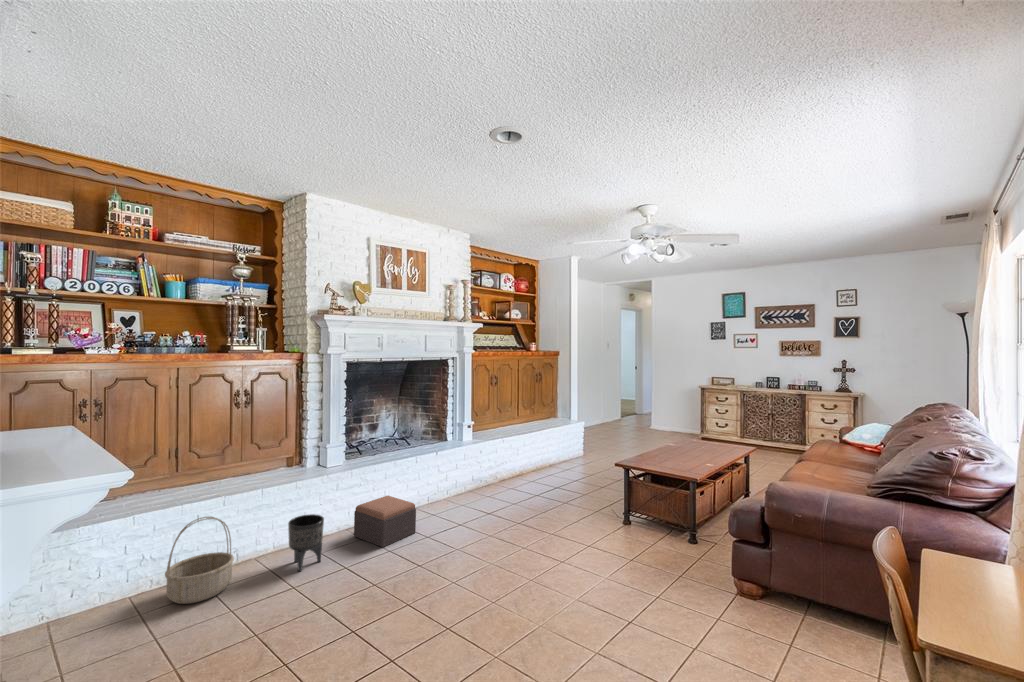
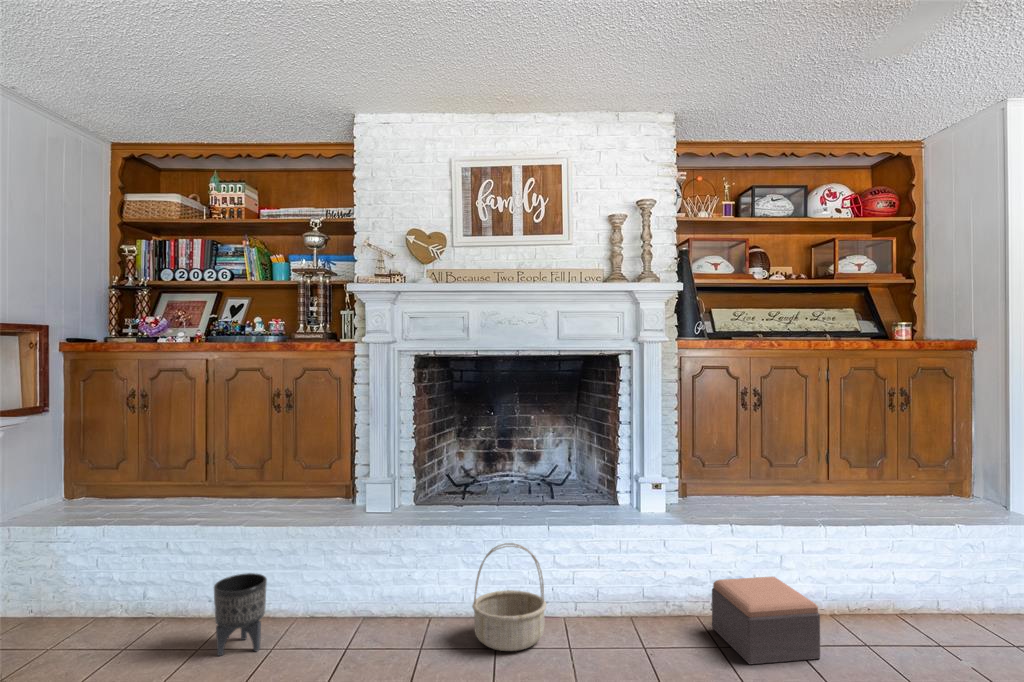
footstool: present [354,496,416,547] -> present [712,577,820,664]
basket: present [165,517,234,604] -> present [472,543,546,651]

